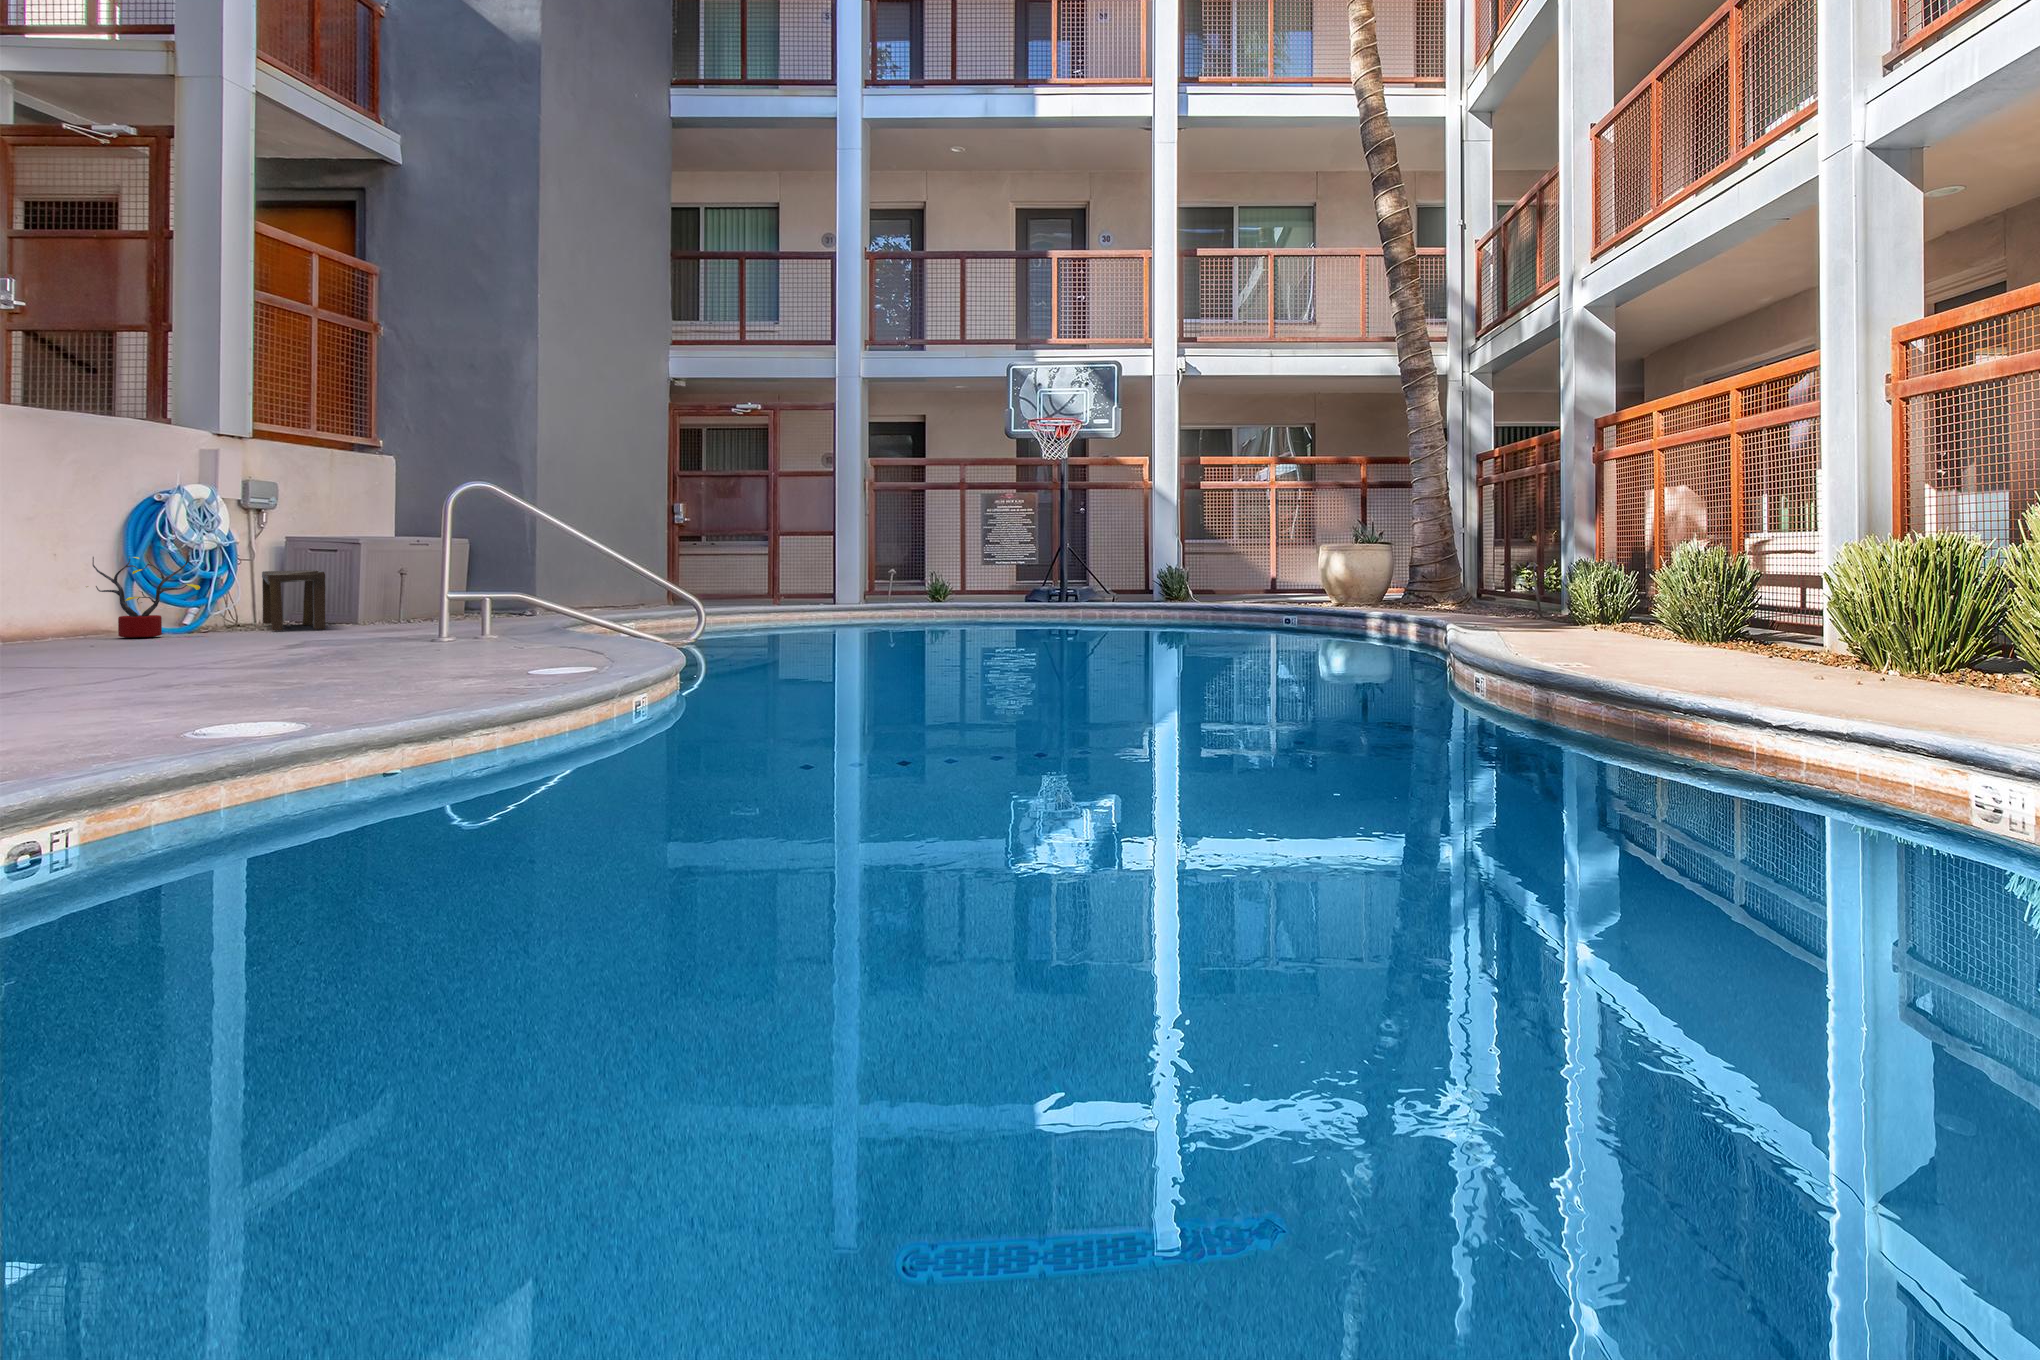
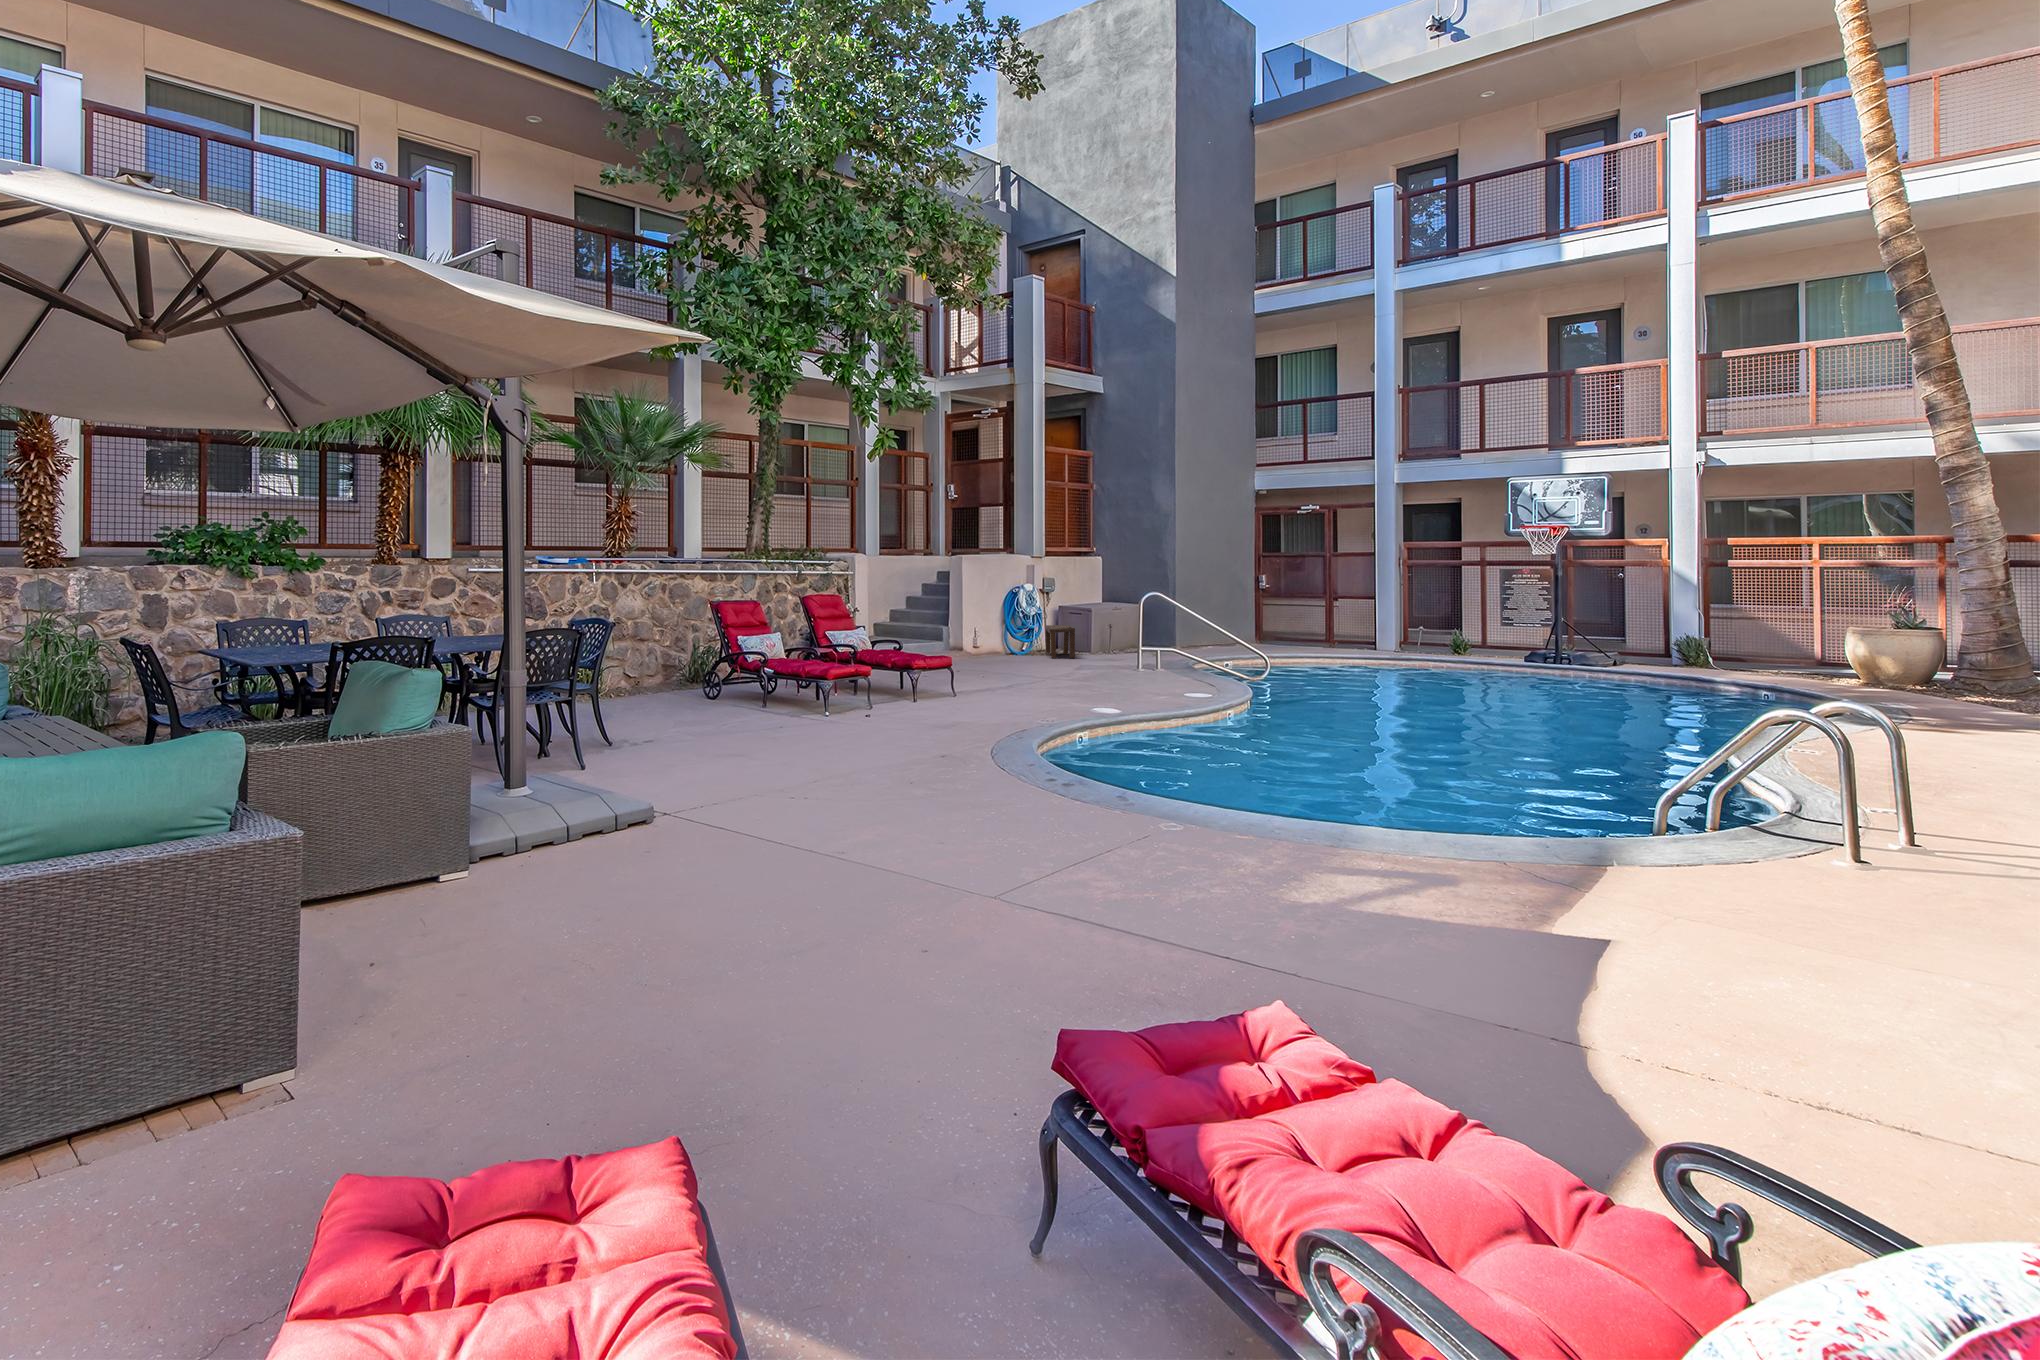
decorative plant: present [87,555,200,638] -> none [977,619,1022,659]

